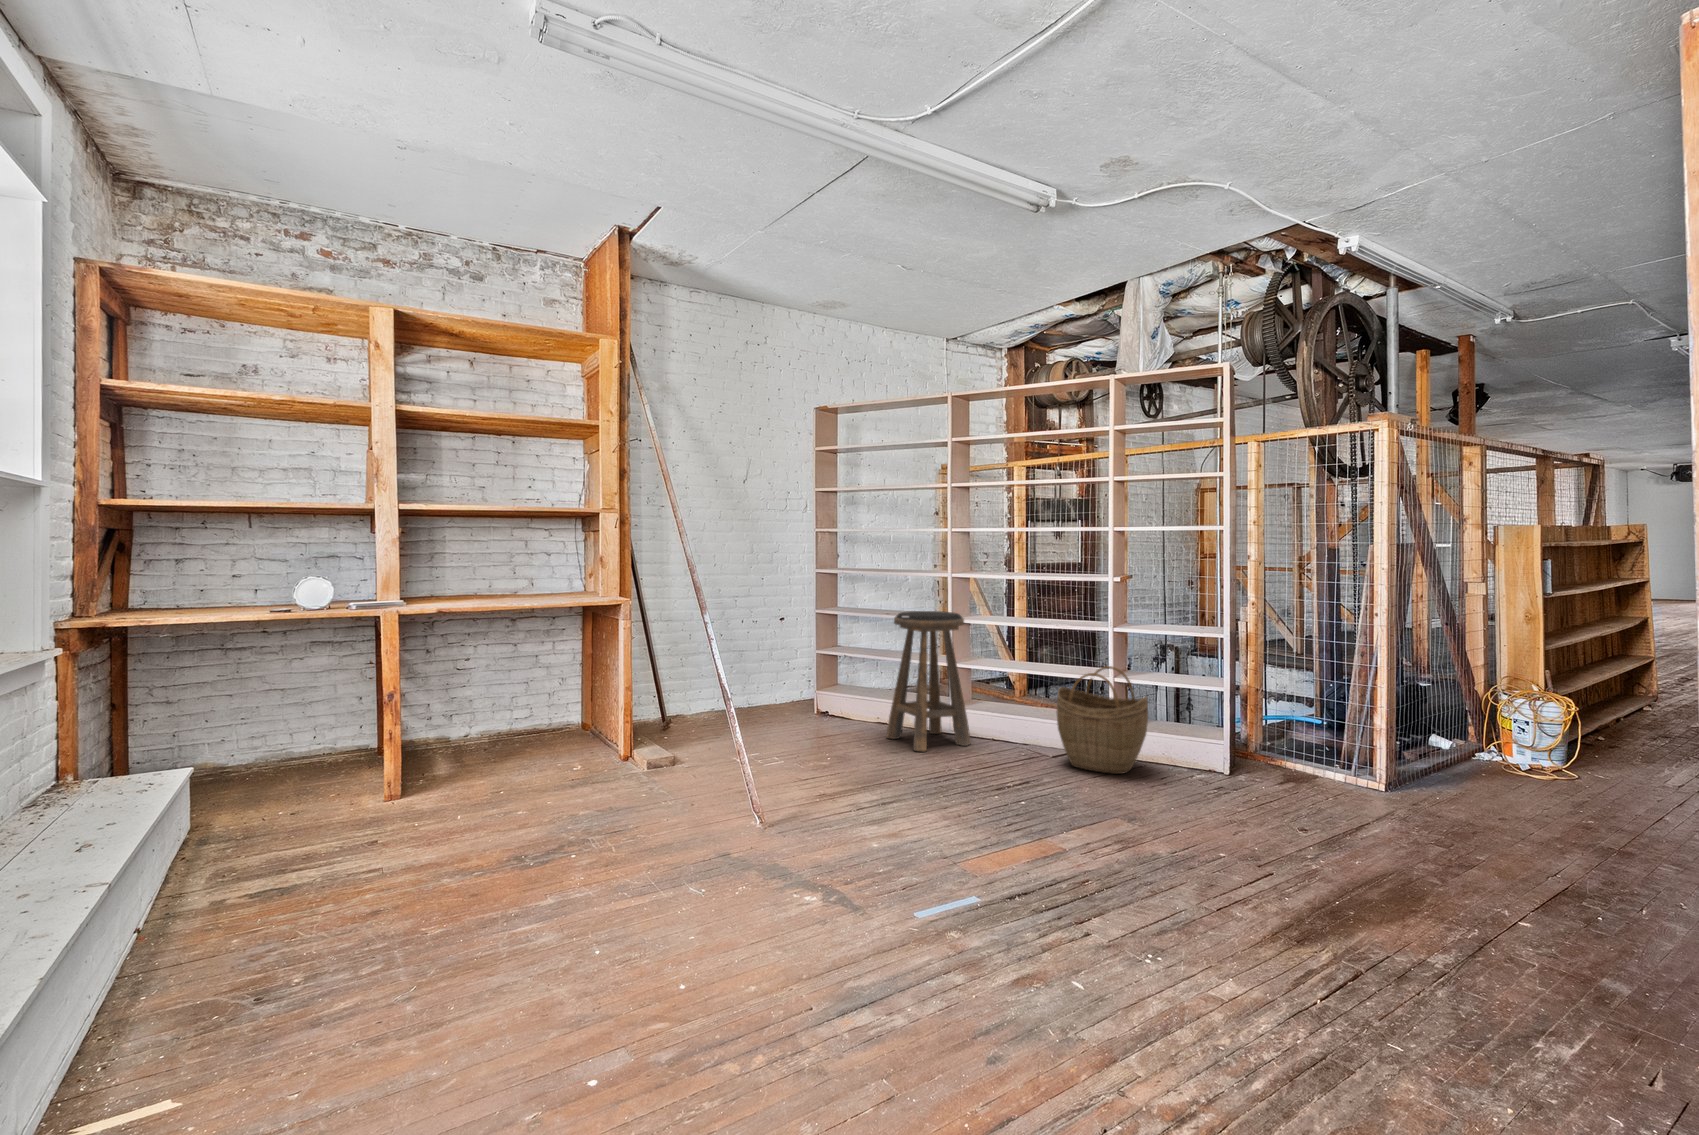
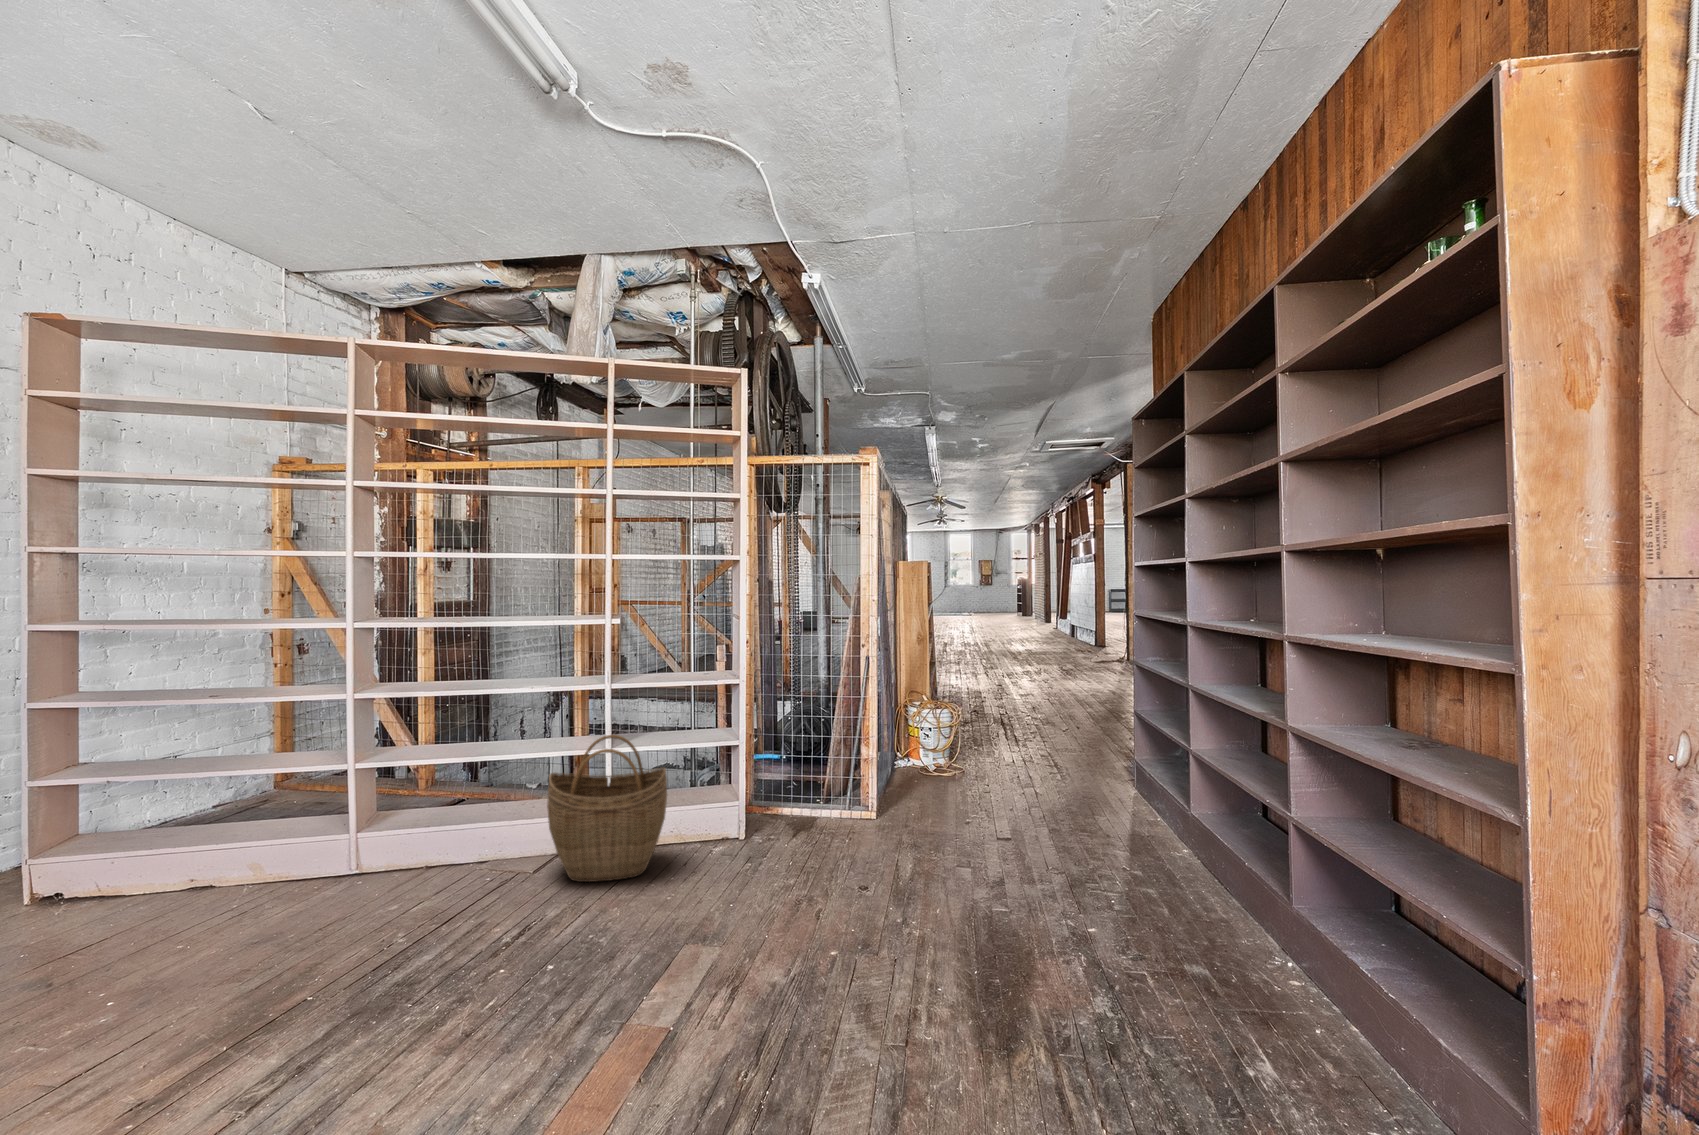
stool: present [886,611,971,751] -> none [229,683,399,928]

